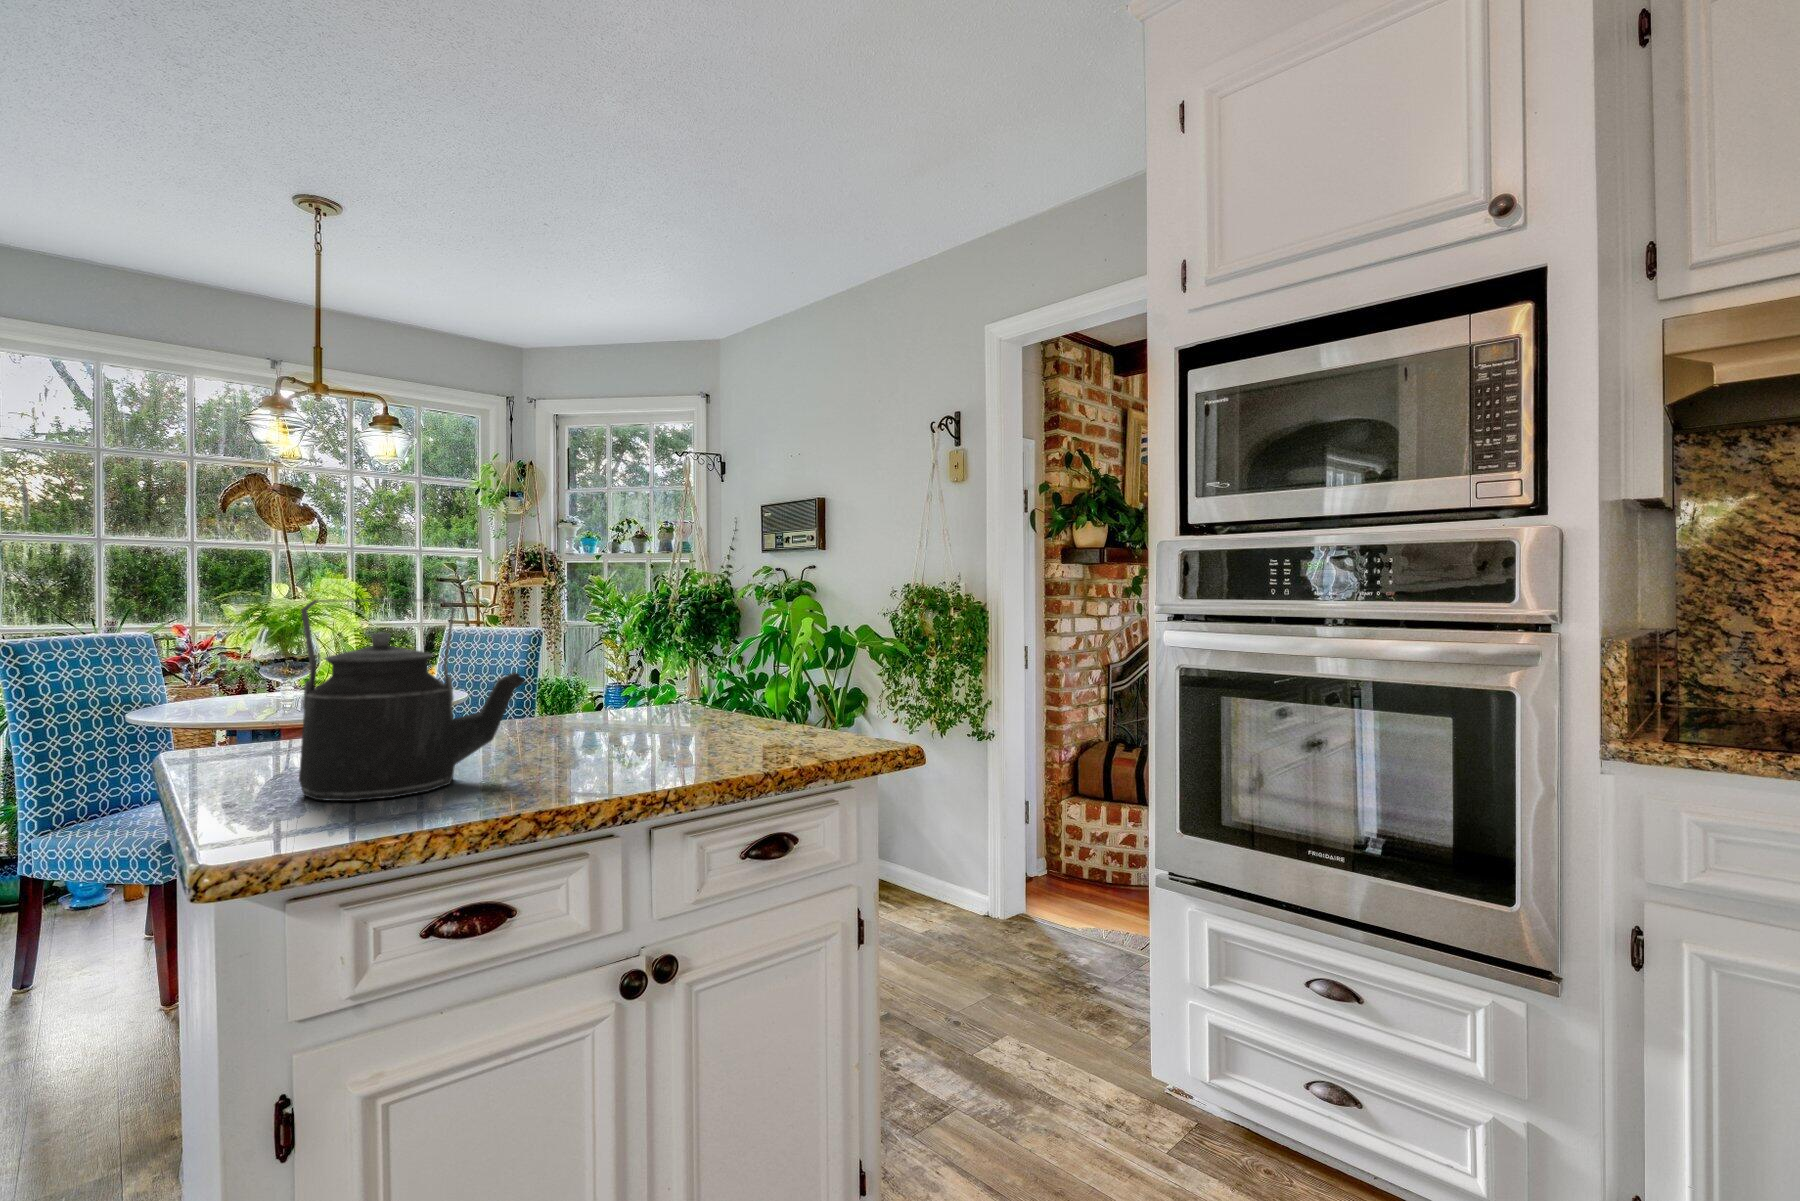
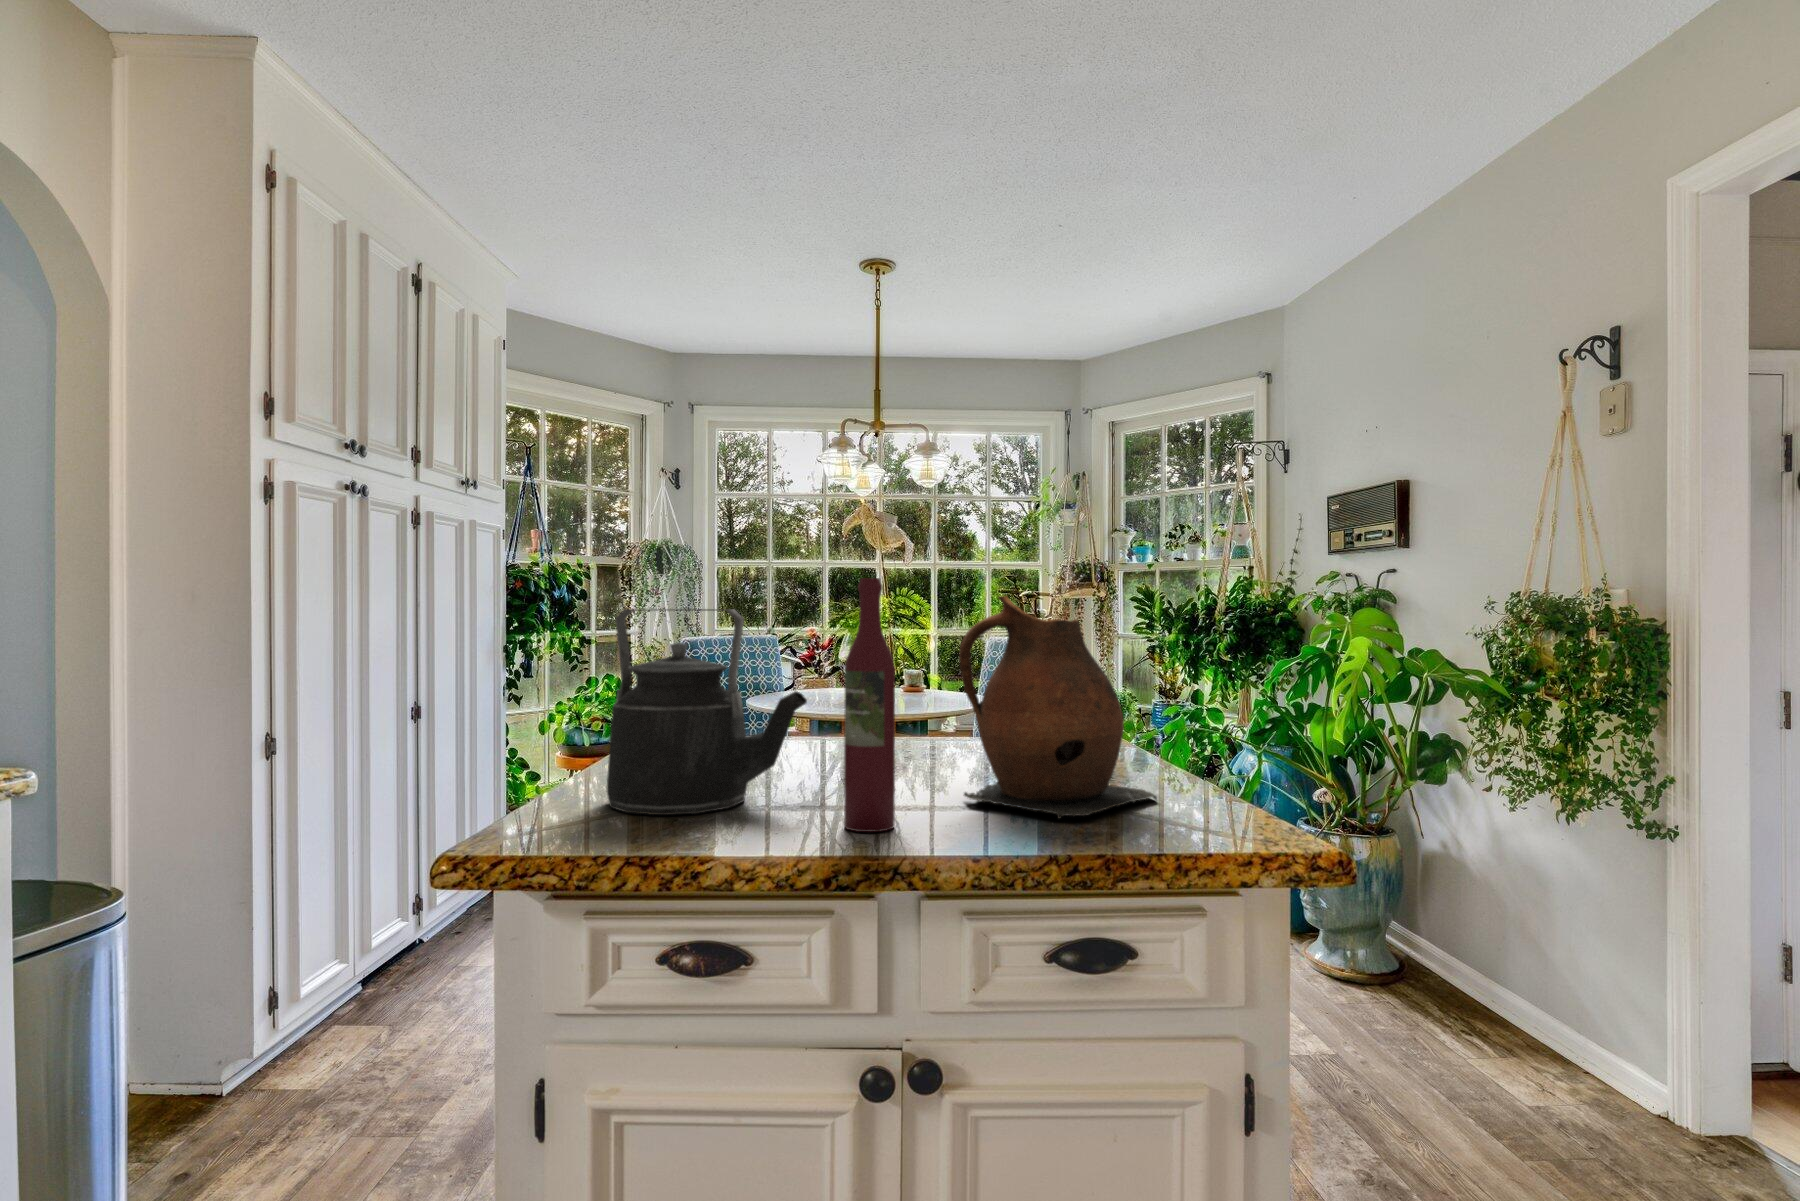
wine bottle: none [585,573,629,783] -> present [844,578,895,832]
ceramic pitcher: none [638,587,783,755] -> present [959,596,1157,819]

